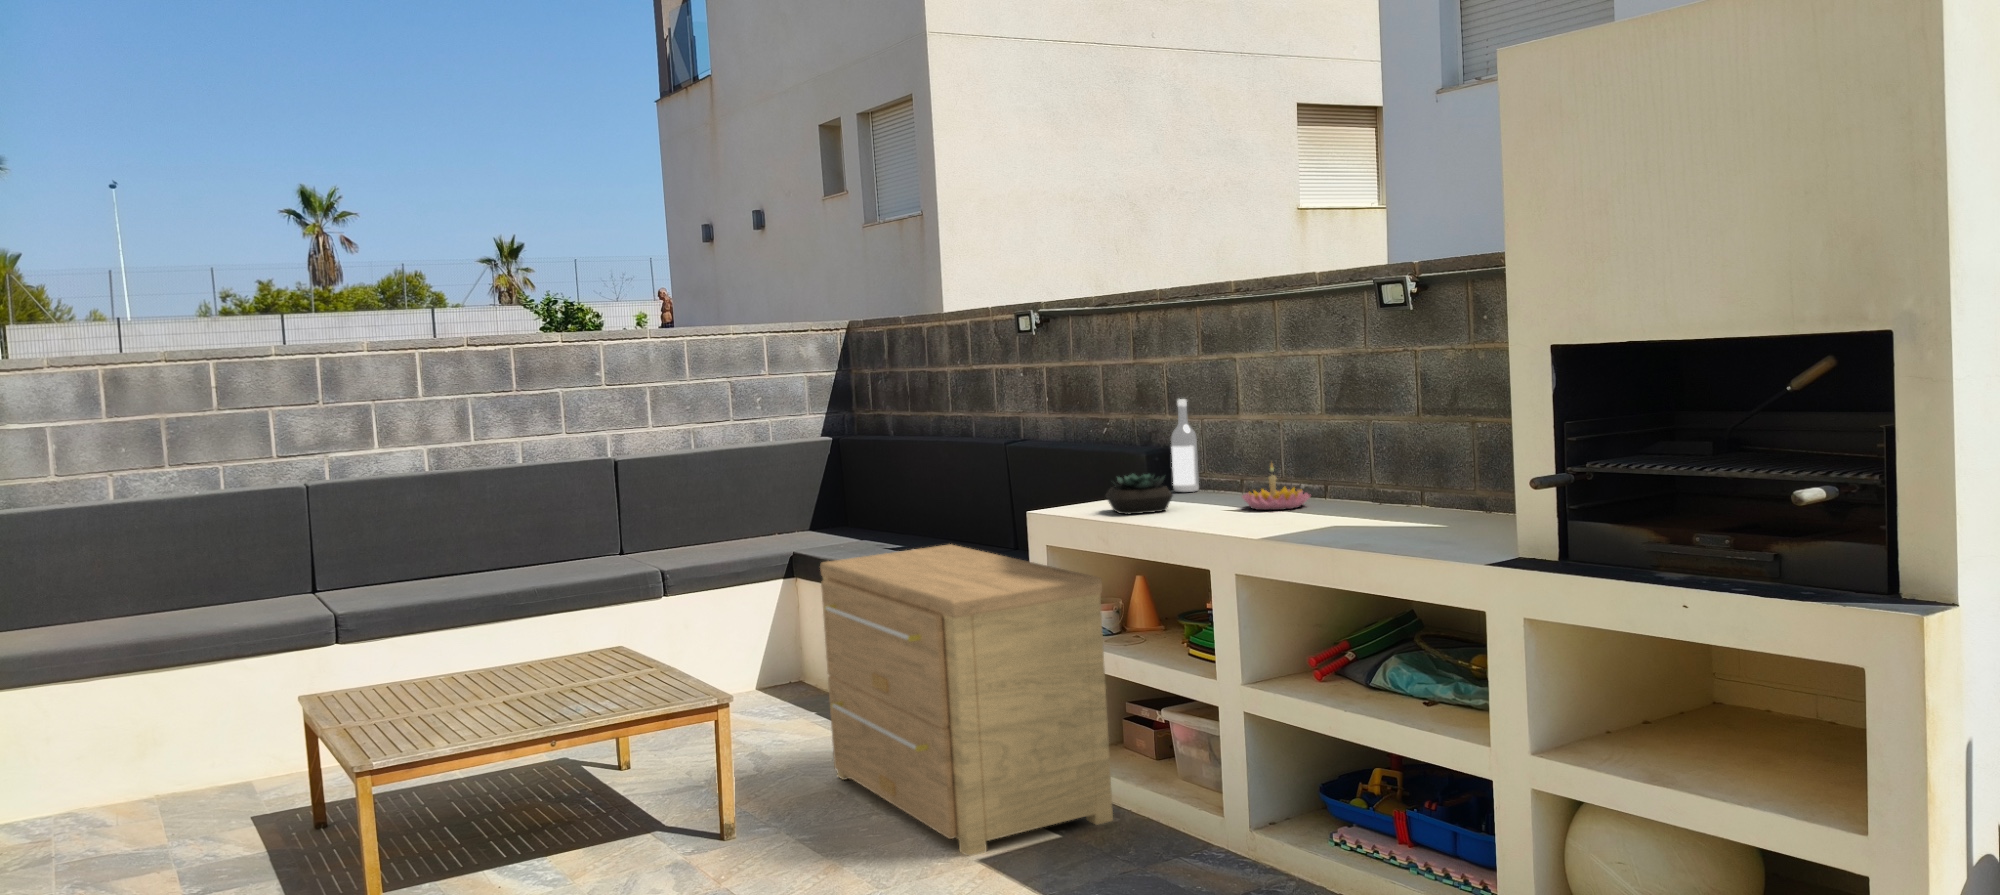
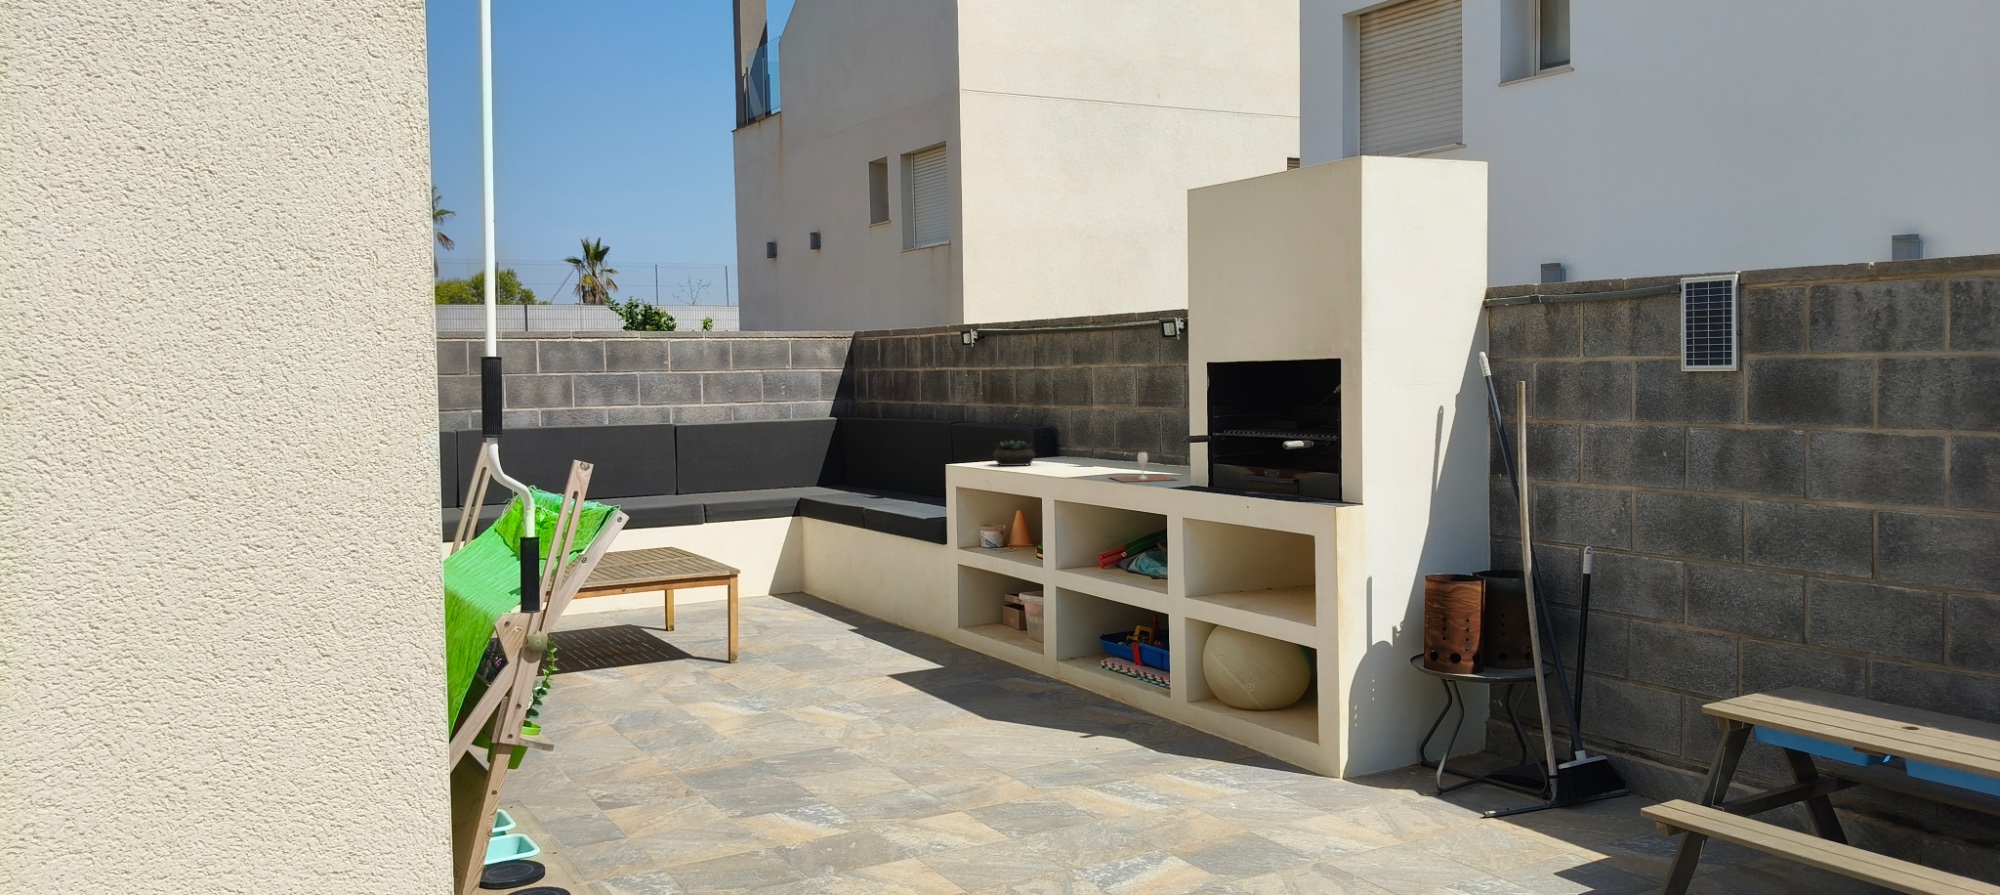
wine bottle: present [1171,399,1199,492] -> none [1050,394,1067,458]
candle holder: present [1242,464,1310,510] -> none [1078,435,1123,466]
wine glass: none [1337,496,1469,550] -> present [1112,452,1174,482]
side table: present [820,544,1113,856] -> none [805,487,981,675]

